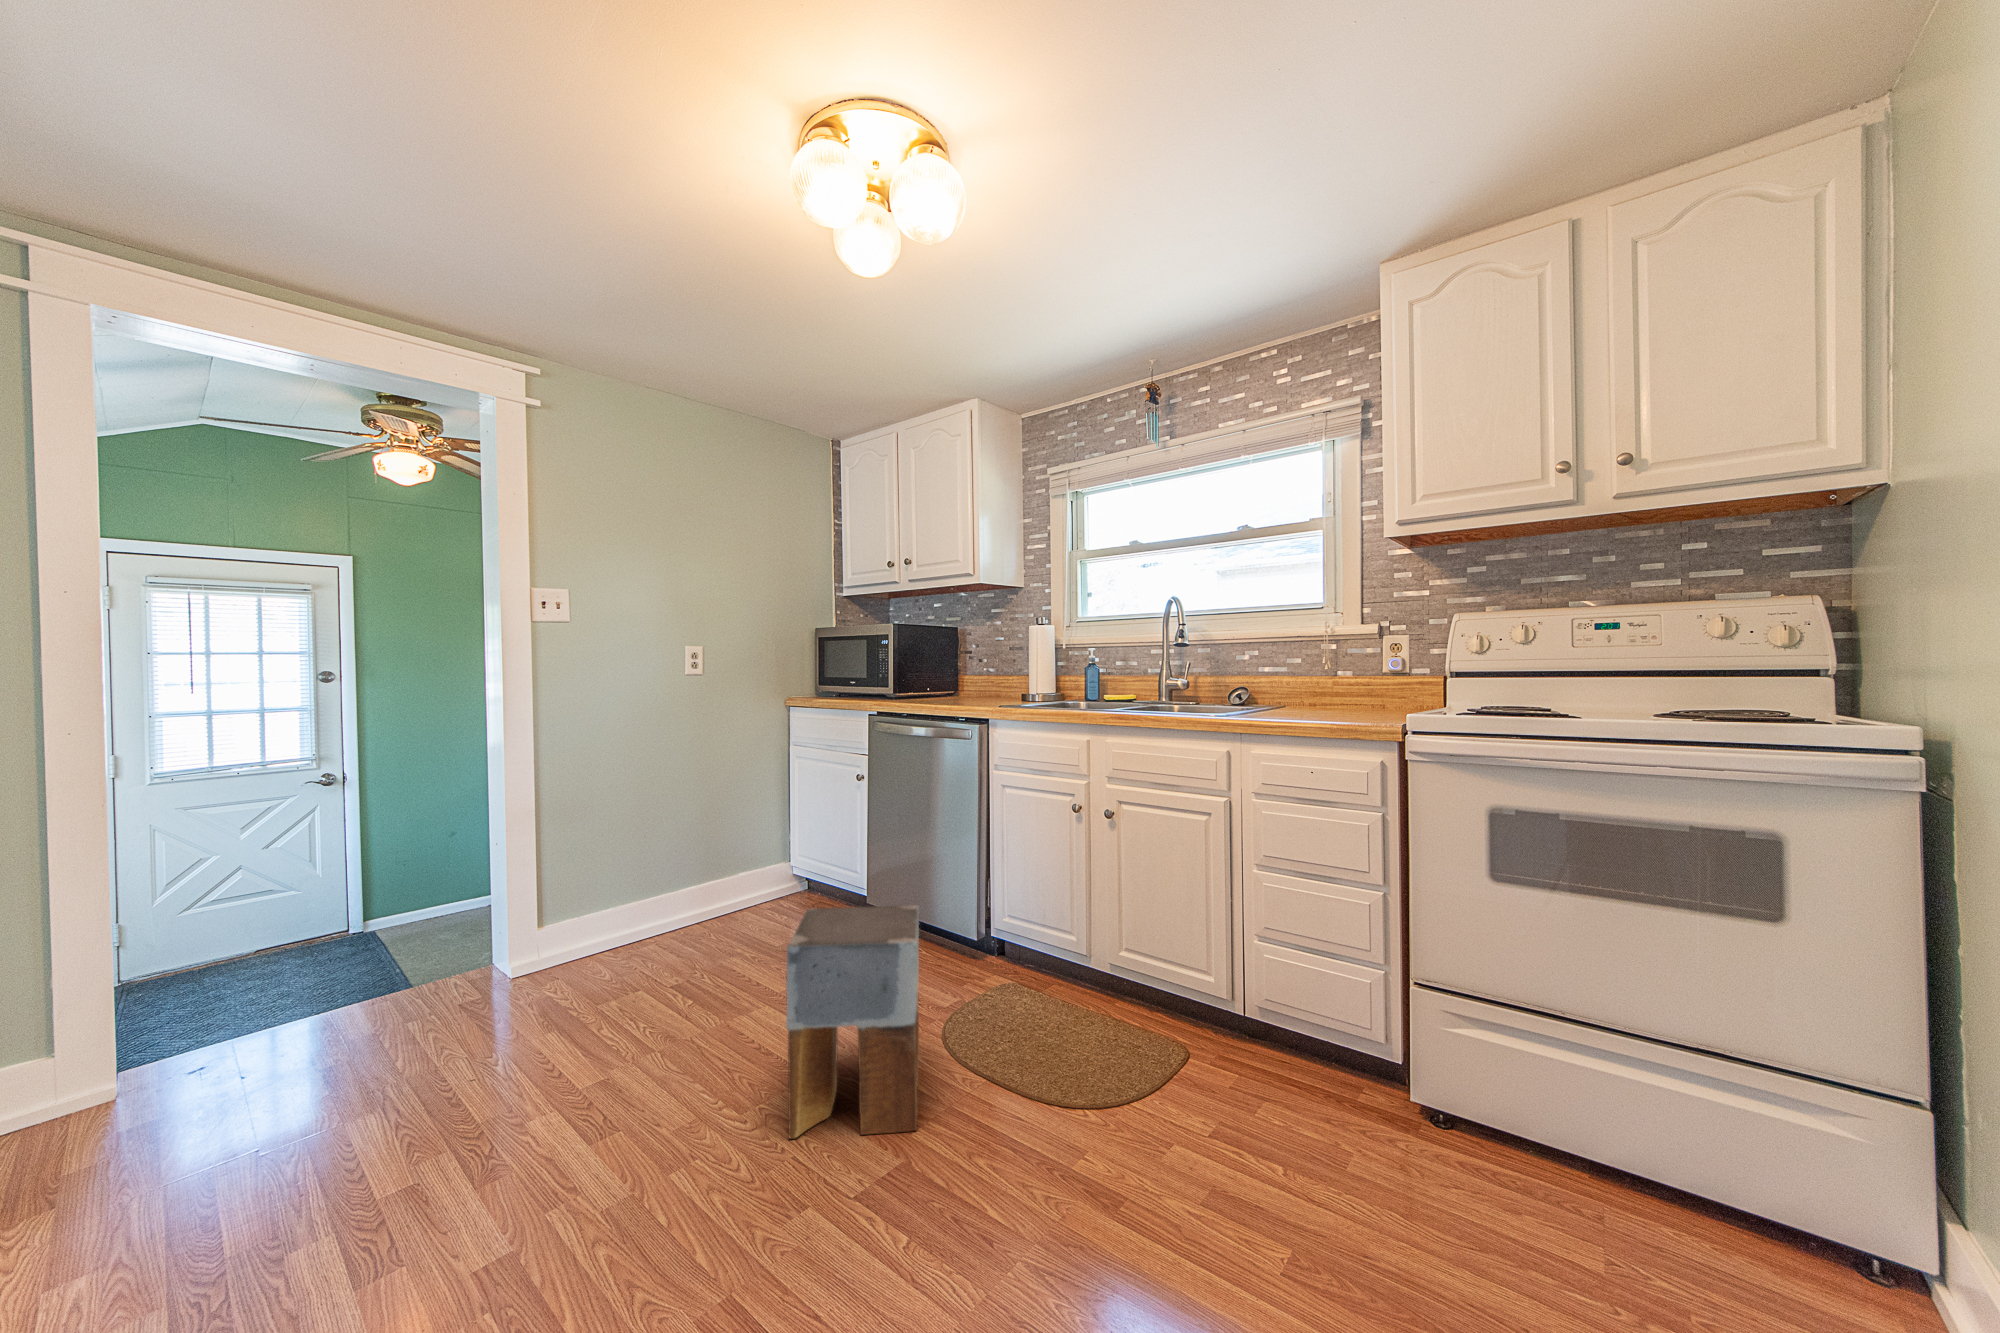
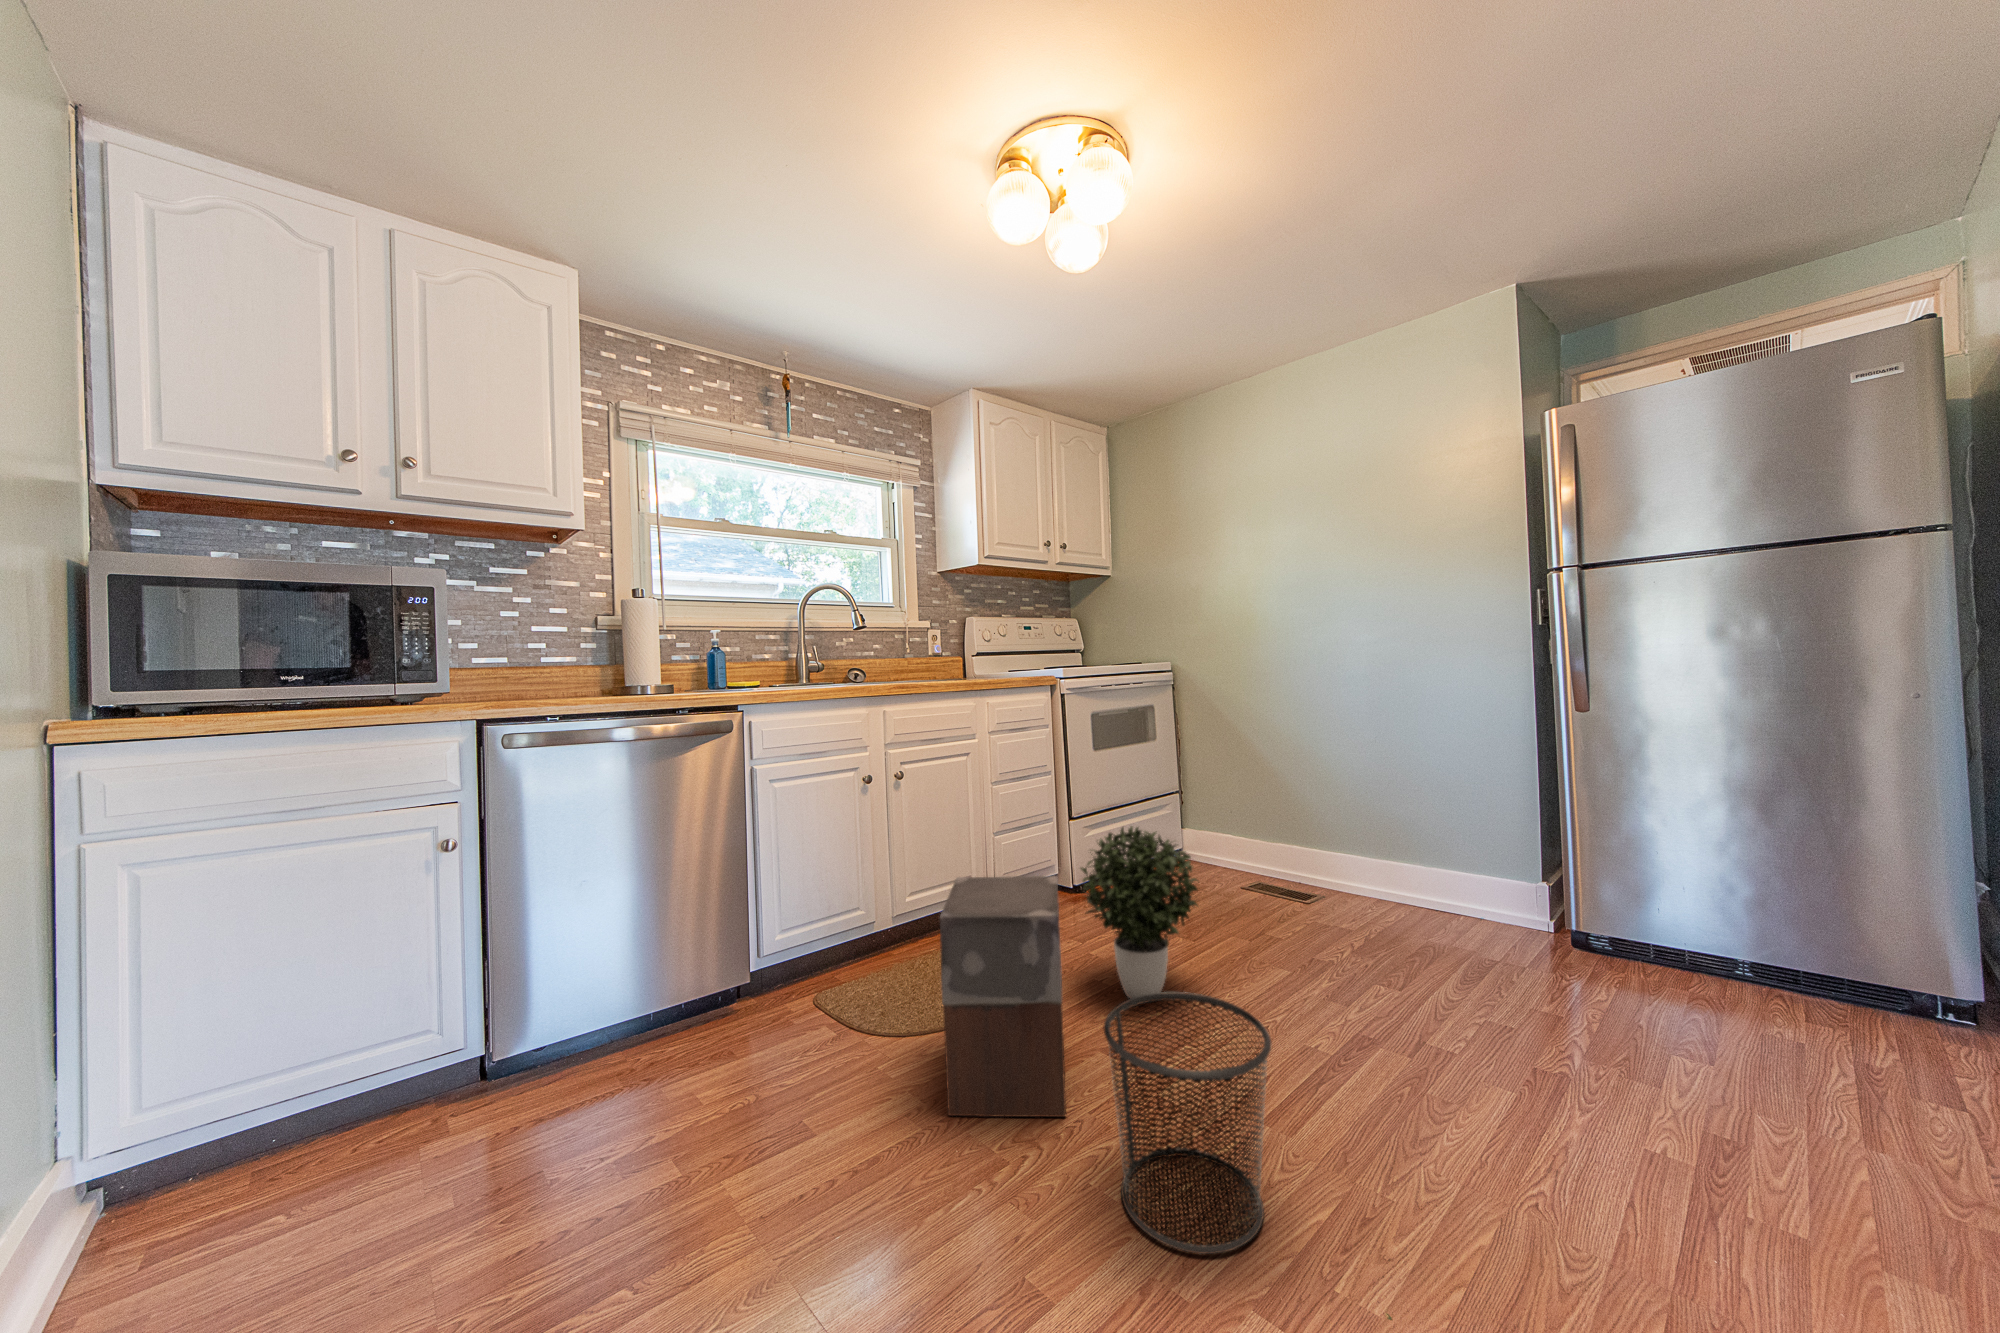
potted plant: none [966,949,1141,1216] -> present [1081,826,1198,999]
waste bin: none [556,1024,726,1273] -> present [1104,992,1272,1254]

